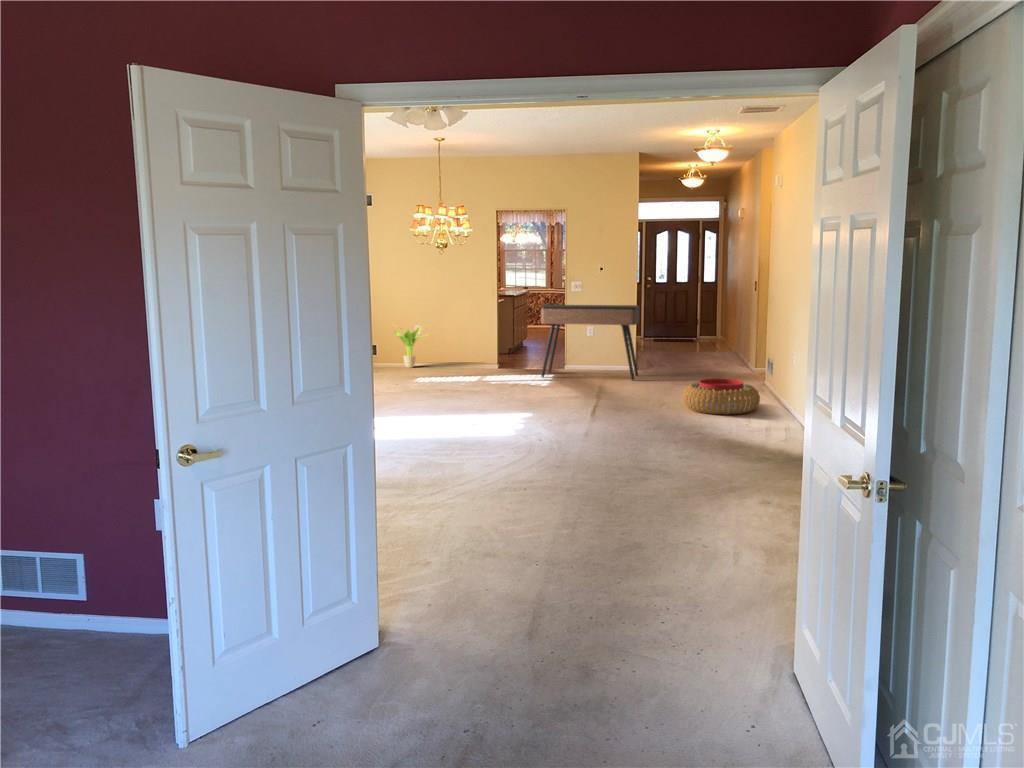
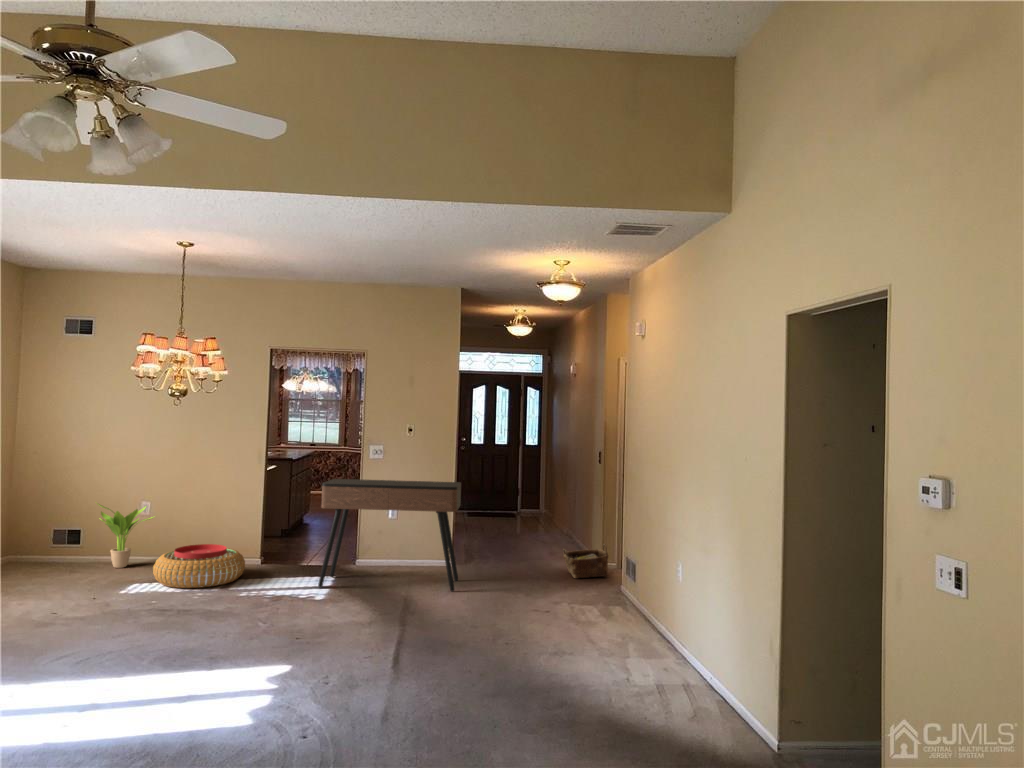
woven basket: none [718,351,753,376] -> present [563,544,608,578]
pouf: present [683,379,760,414] -> present [153,544,245,588]

